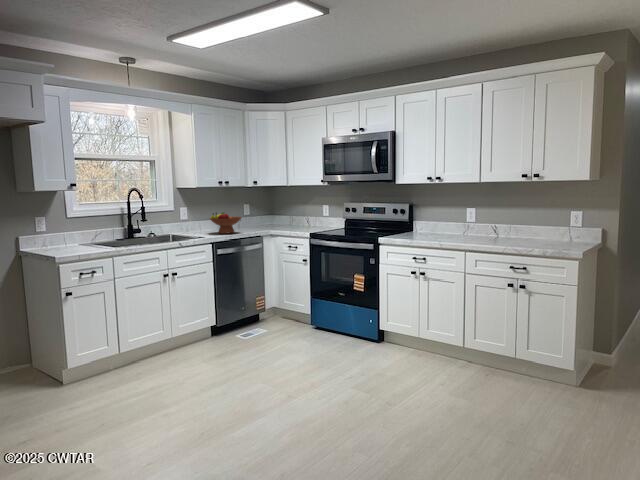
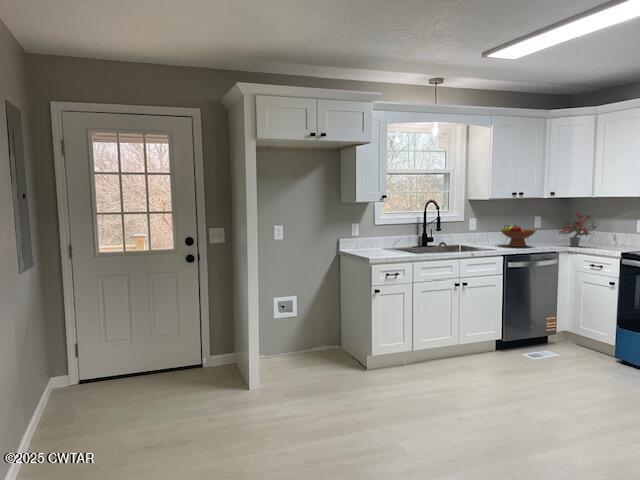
potted plant: none [258,192,295,230] -> present [559,212,597,247]

